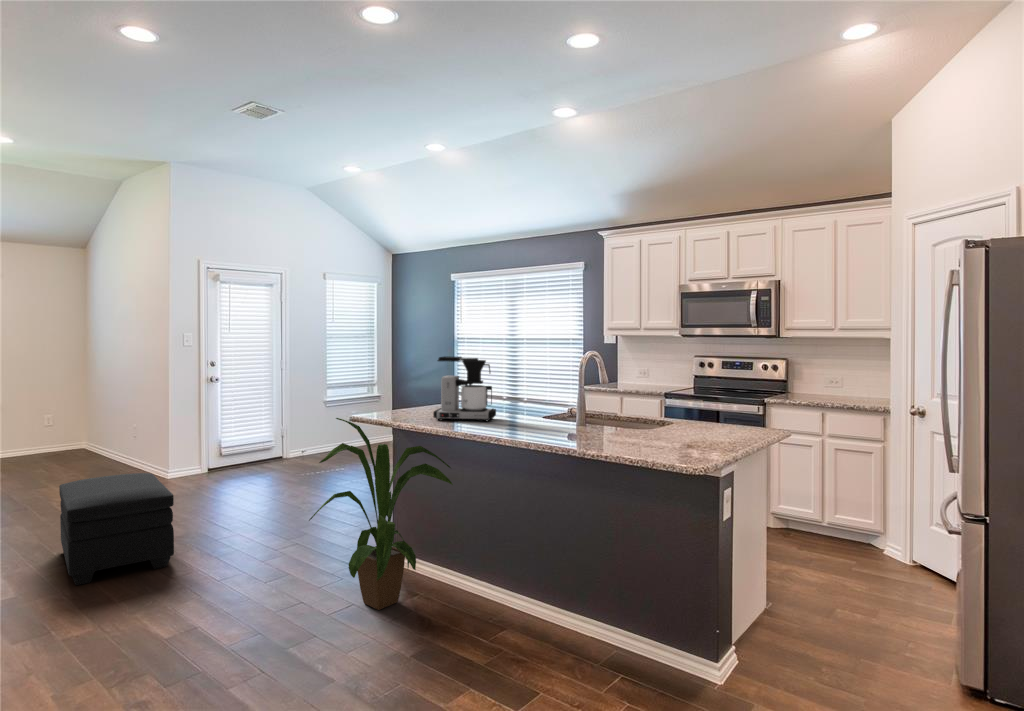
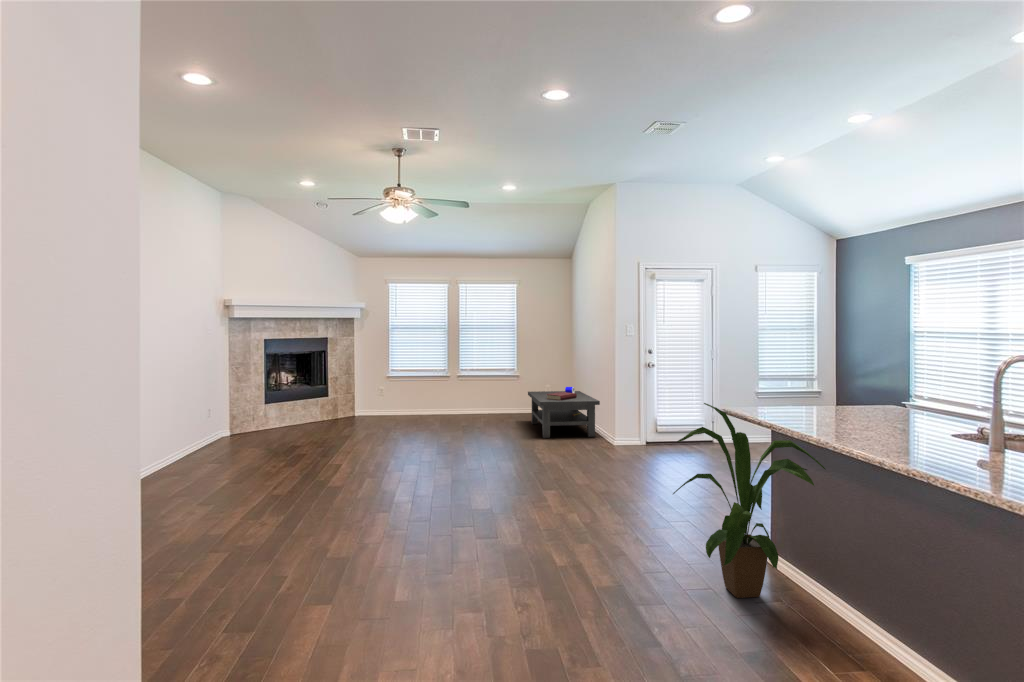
coffee maker: present [433,356,496,421] -> none [814,347,899,423]
coffee table: none [14,411,141,485] -> present [528,387,600,438]
ottoman: present [59,473,174,585] -> none [522,434,590,511]

